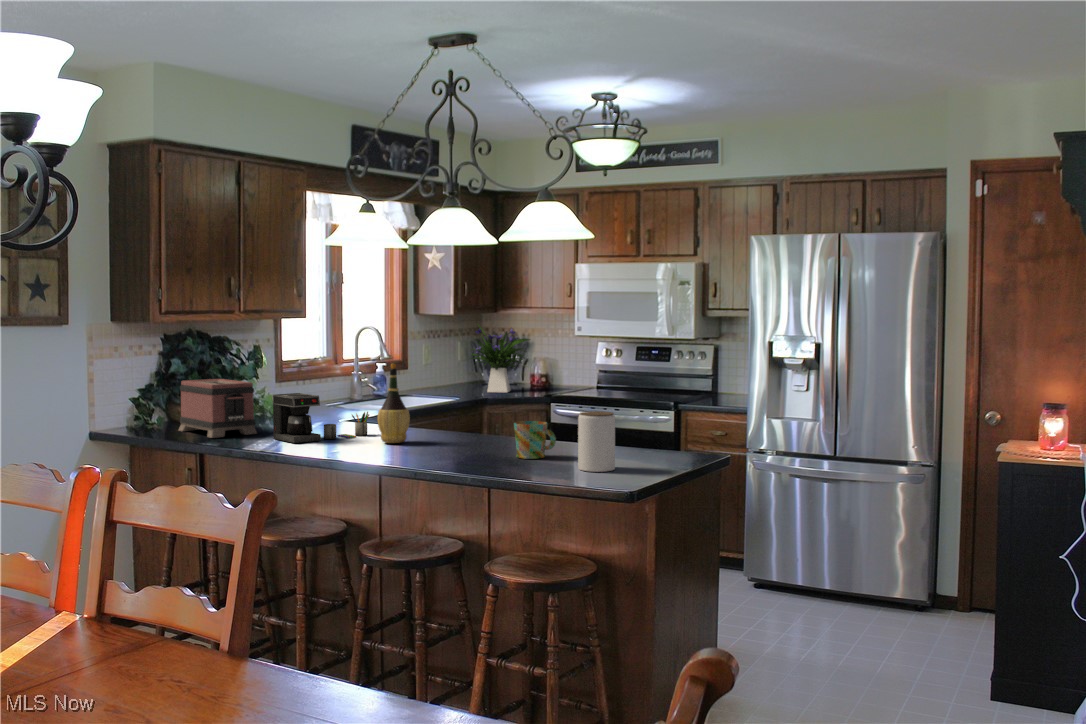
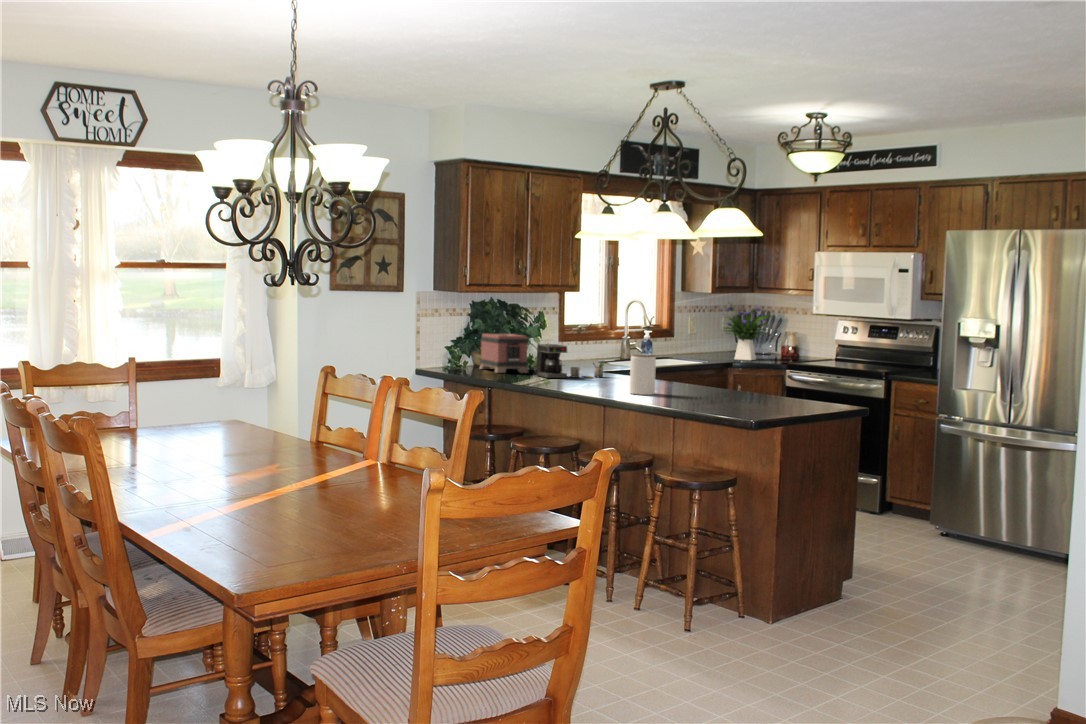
wine bottle: present [378,364,410,443] -> none [605,324,628,382]
jar: present [578,411,615,472] -> present [630,355,656,395]
mug: present [514,421,556,459] -> none [689,368,718,394]

